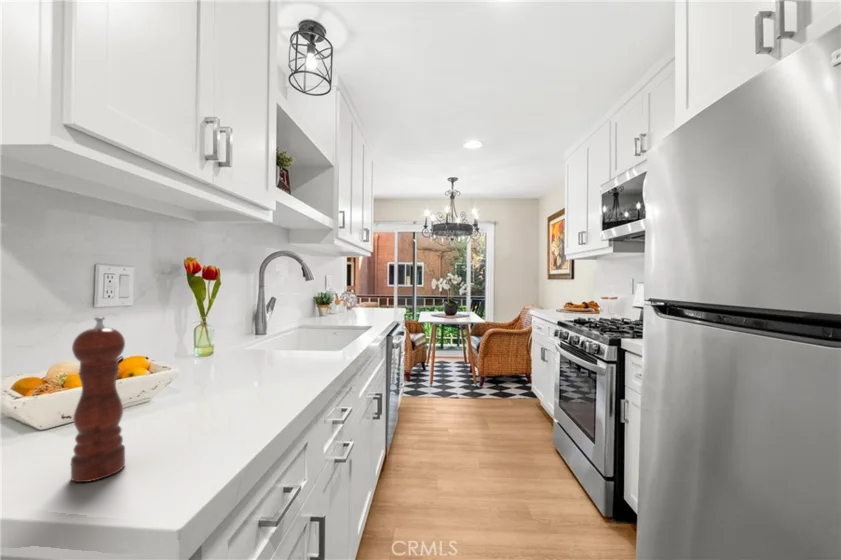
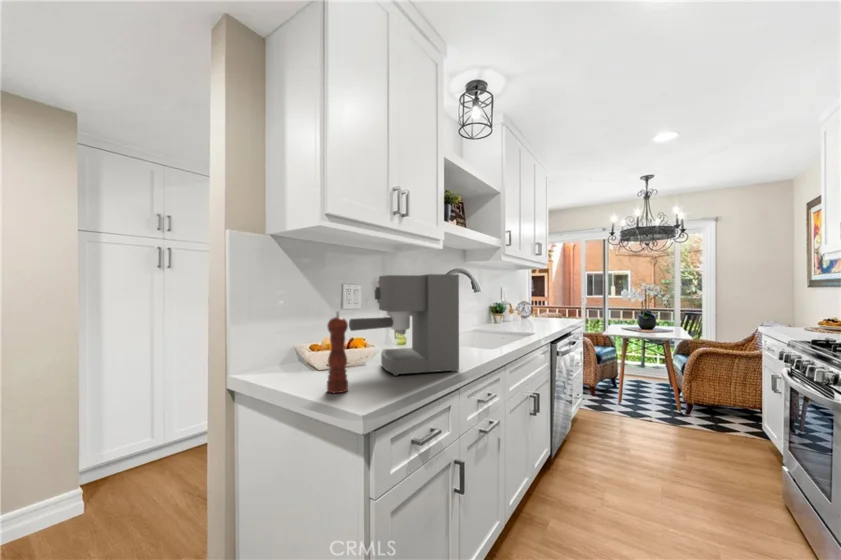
coffee maker: none [120,252,318,414] -> present [349,274,459,376]

